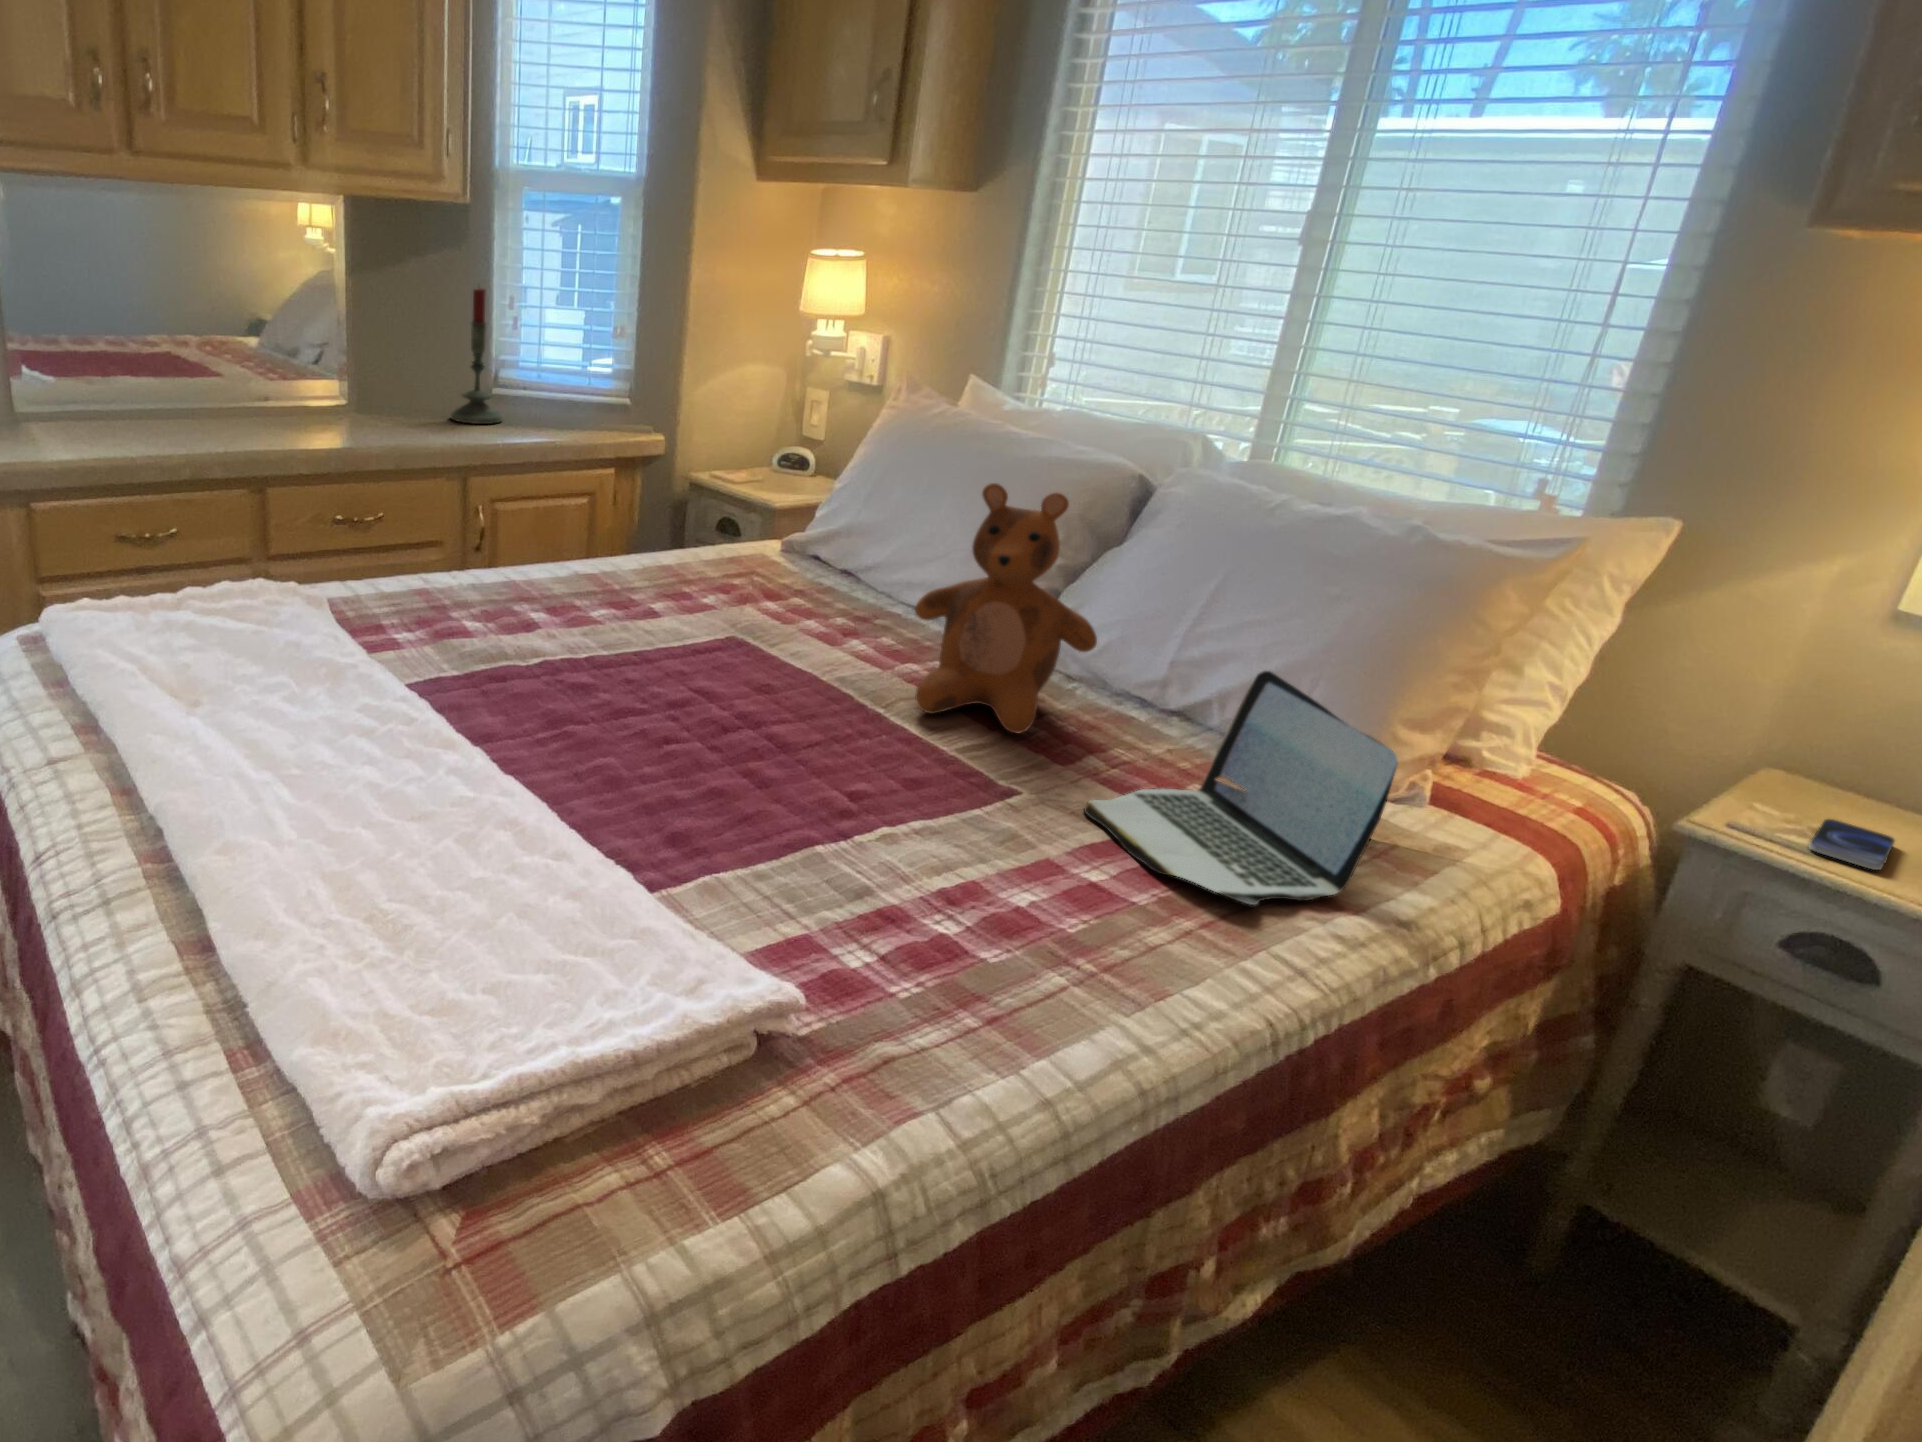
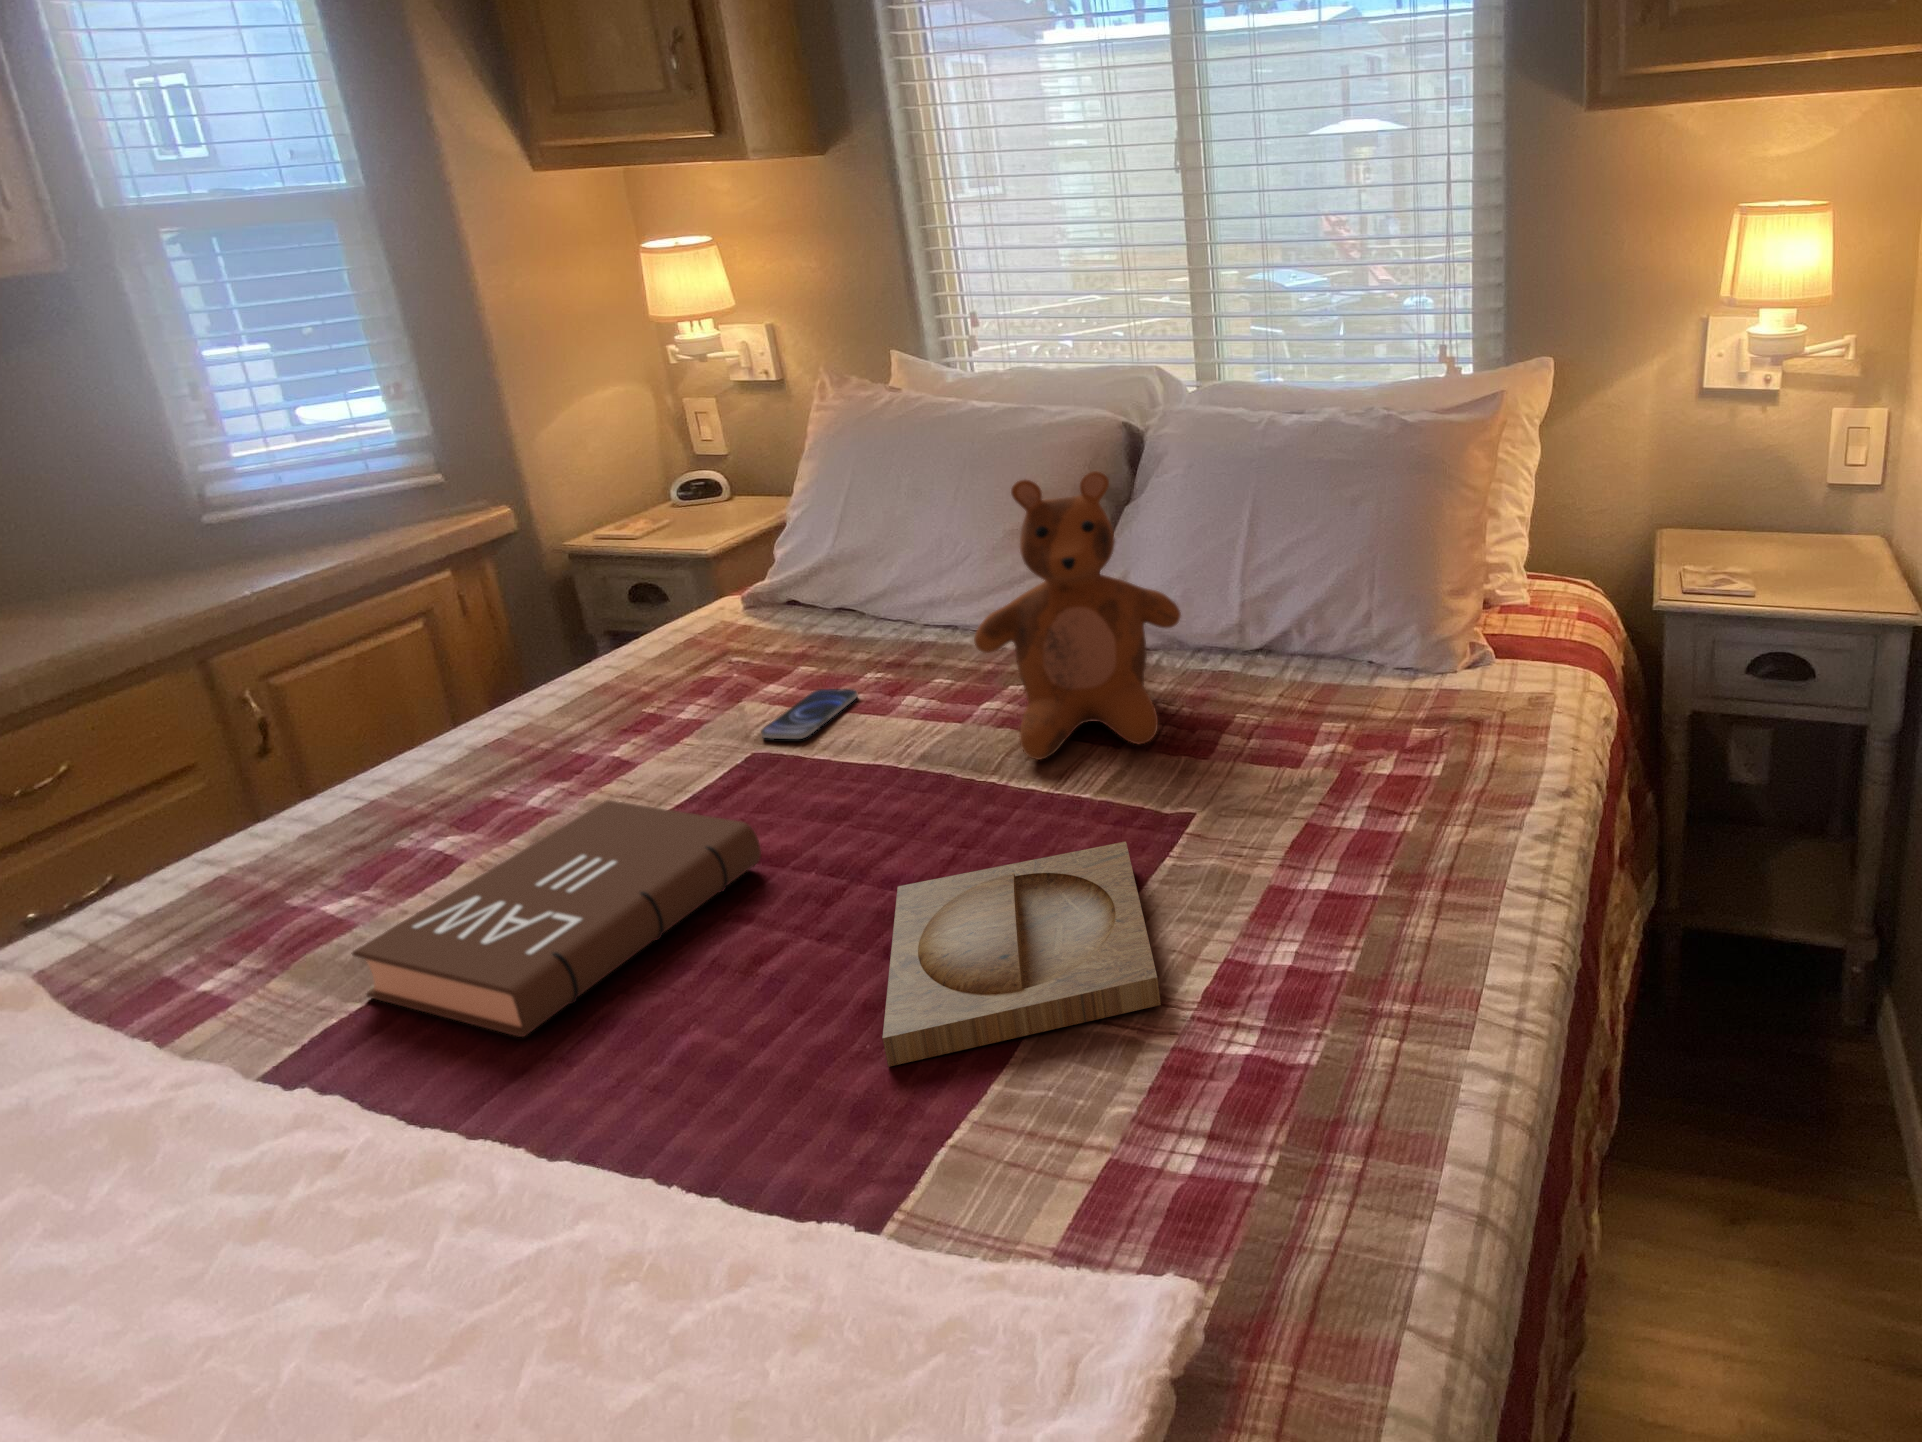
candle: present [451,288,503,424] -> none [123,381,245,582]
book: none [463,621,703,724] -> present [352,800,761,1037]
laptop: present [1084,671,1398,905] -> none [1264,591,1531,848]
tray: none [709,739,948,880] -> present [883,842,1161,1067]
smartphone: present [1809,819,1895,870] -> present [761,689,857,739]

